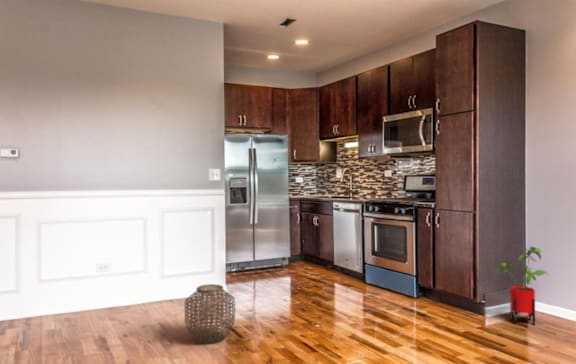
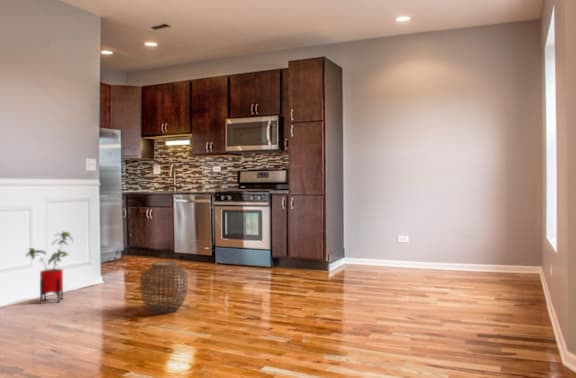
house plant: present [496,247,548,325] -> present [27,232,70,303]

